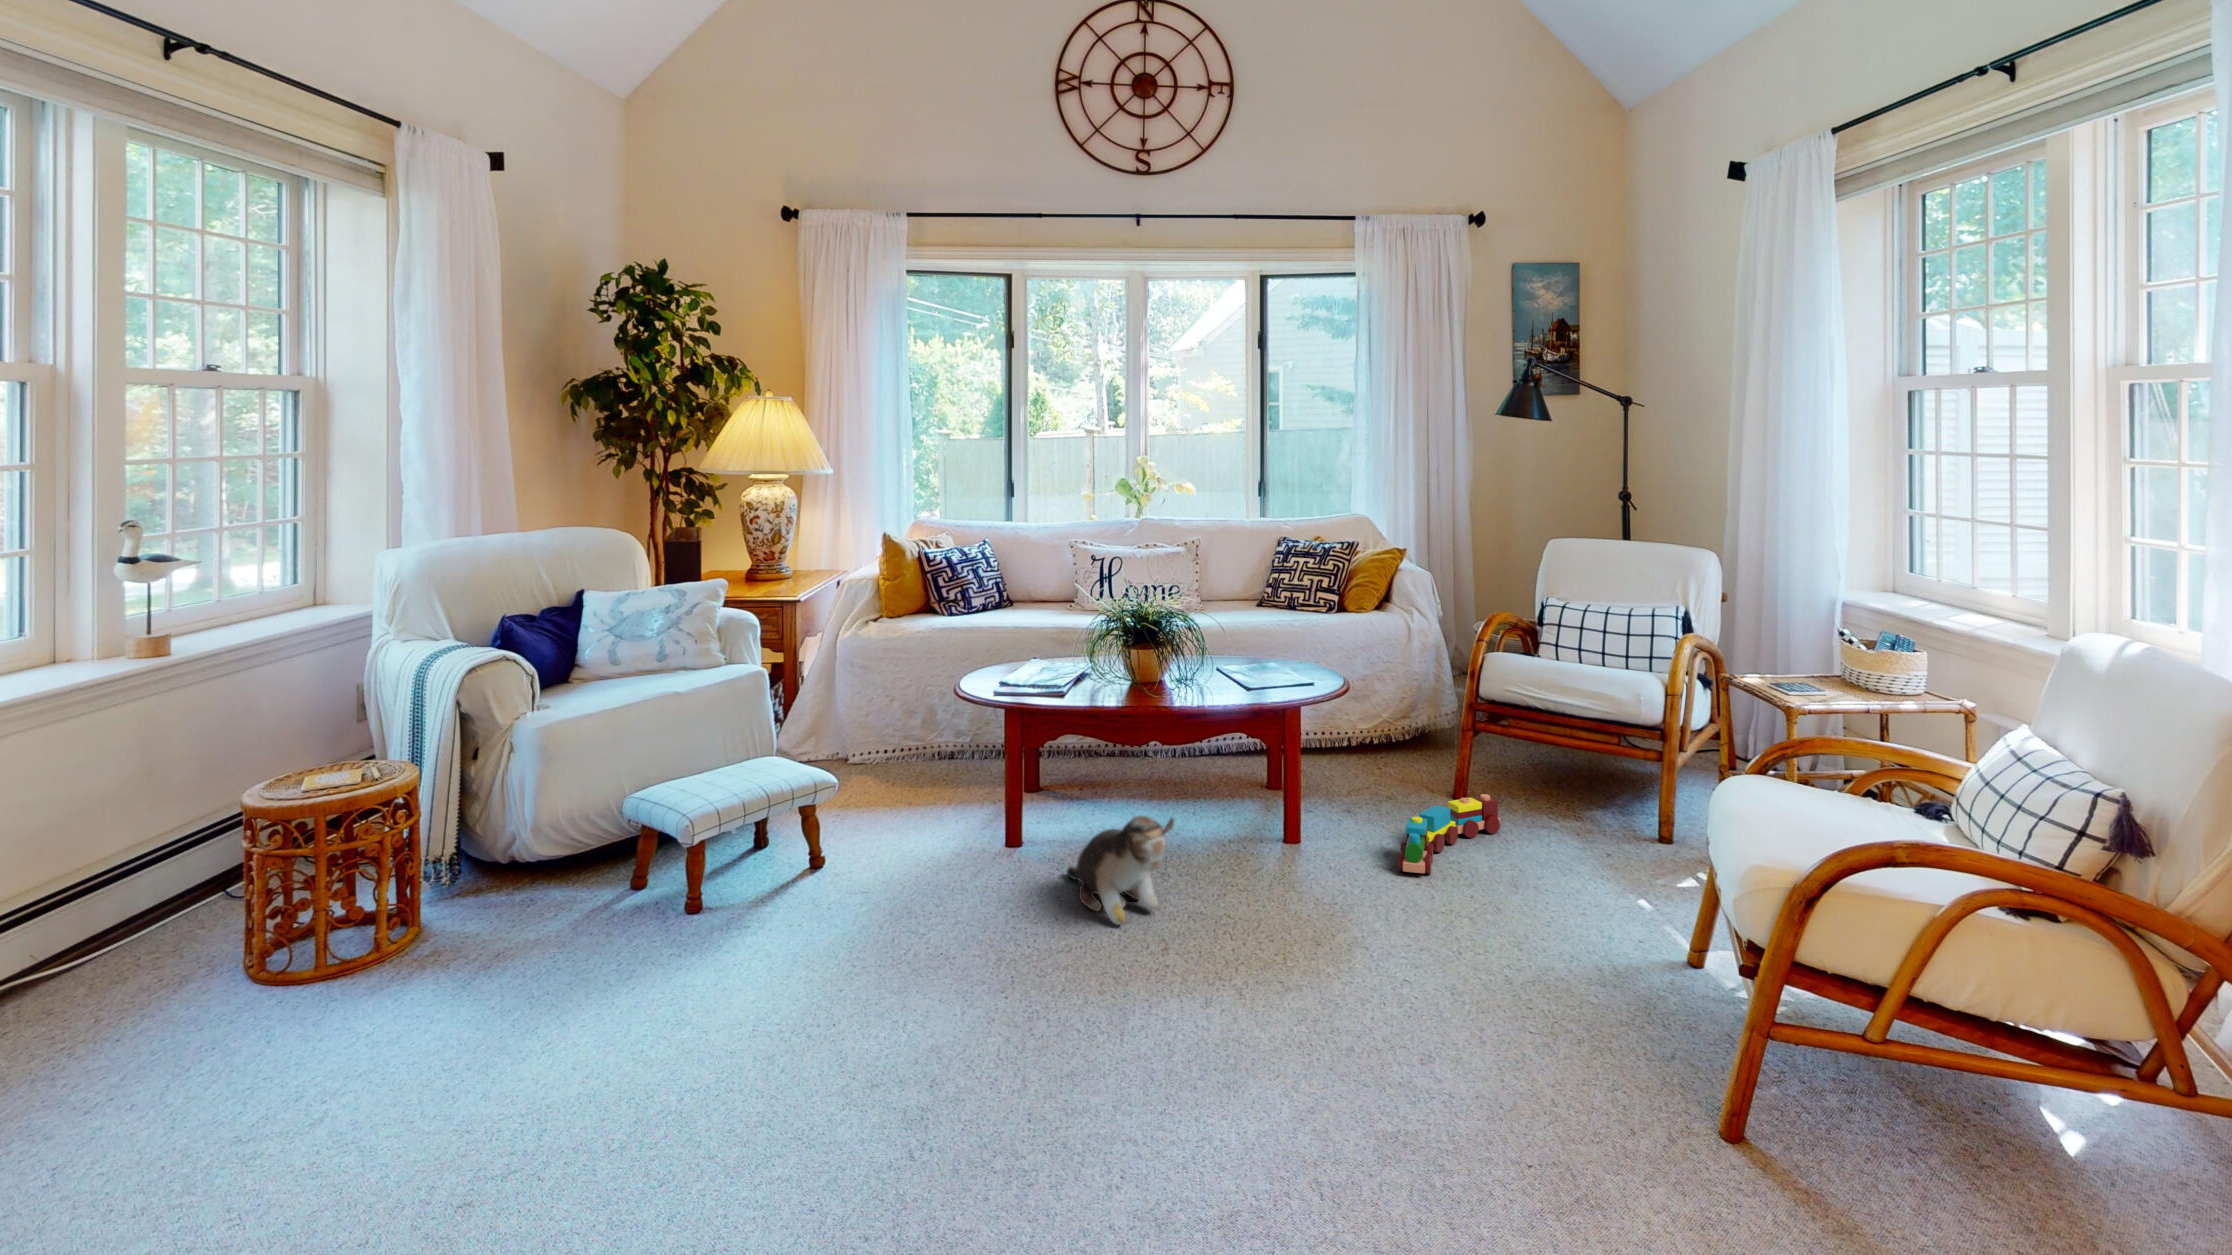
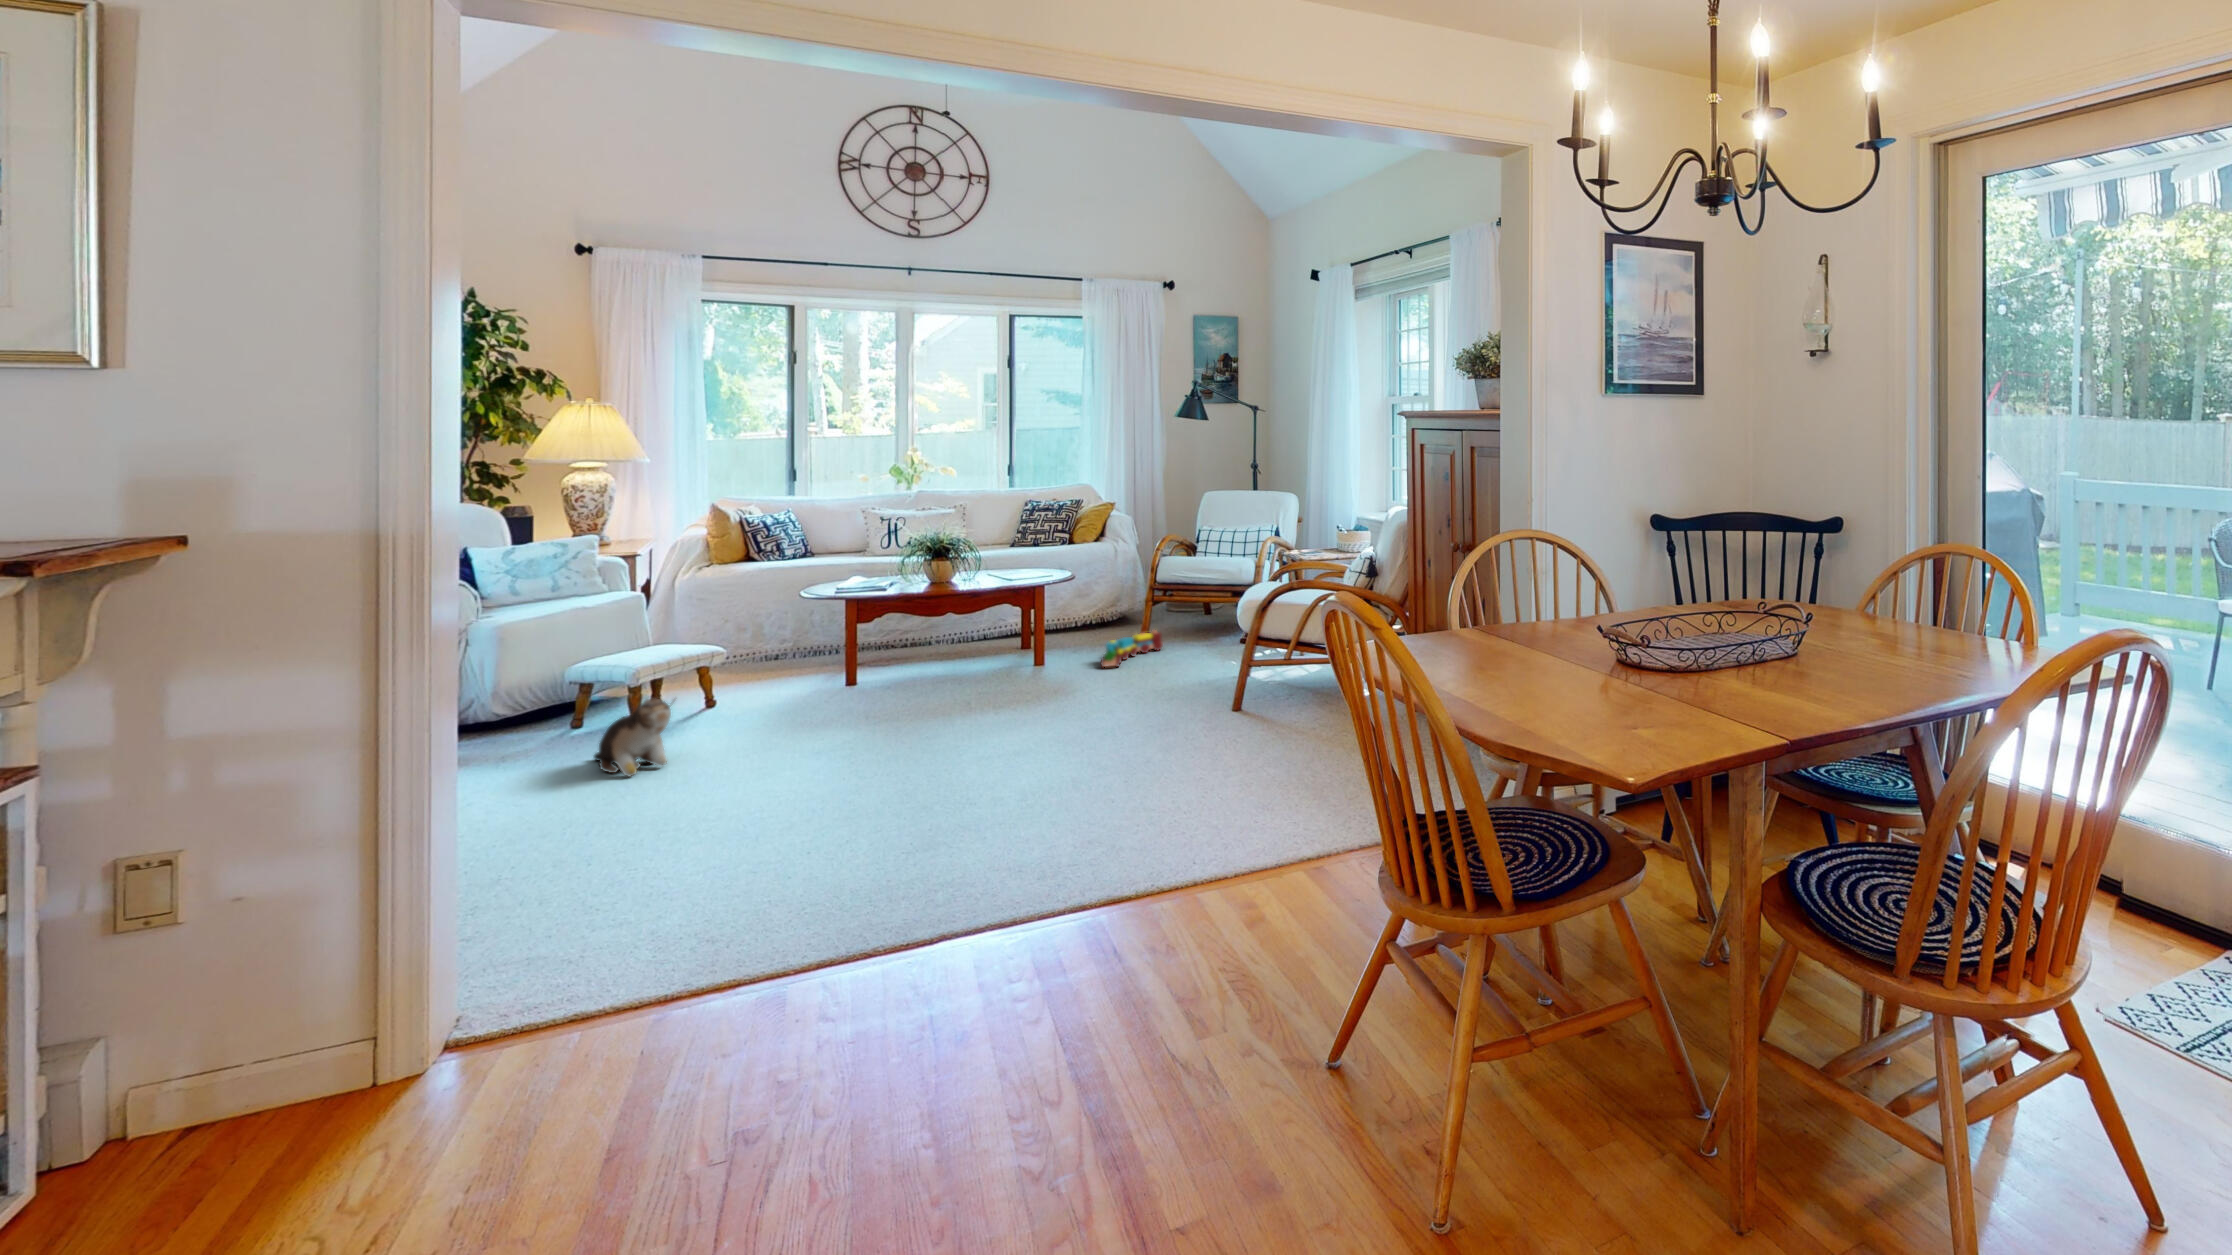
plush toy: present [1067,816,1174,925] -> present [594,699,671,776]

